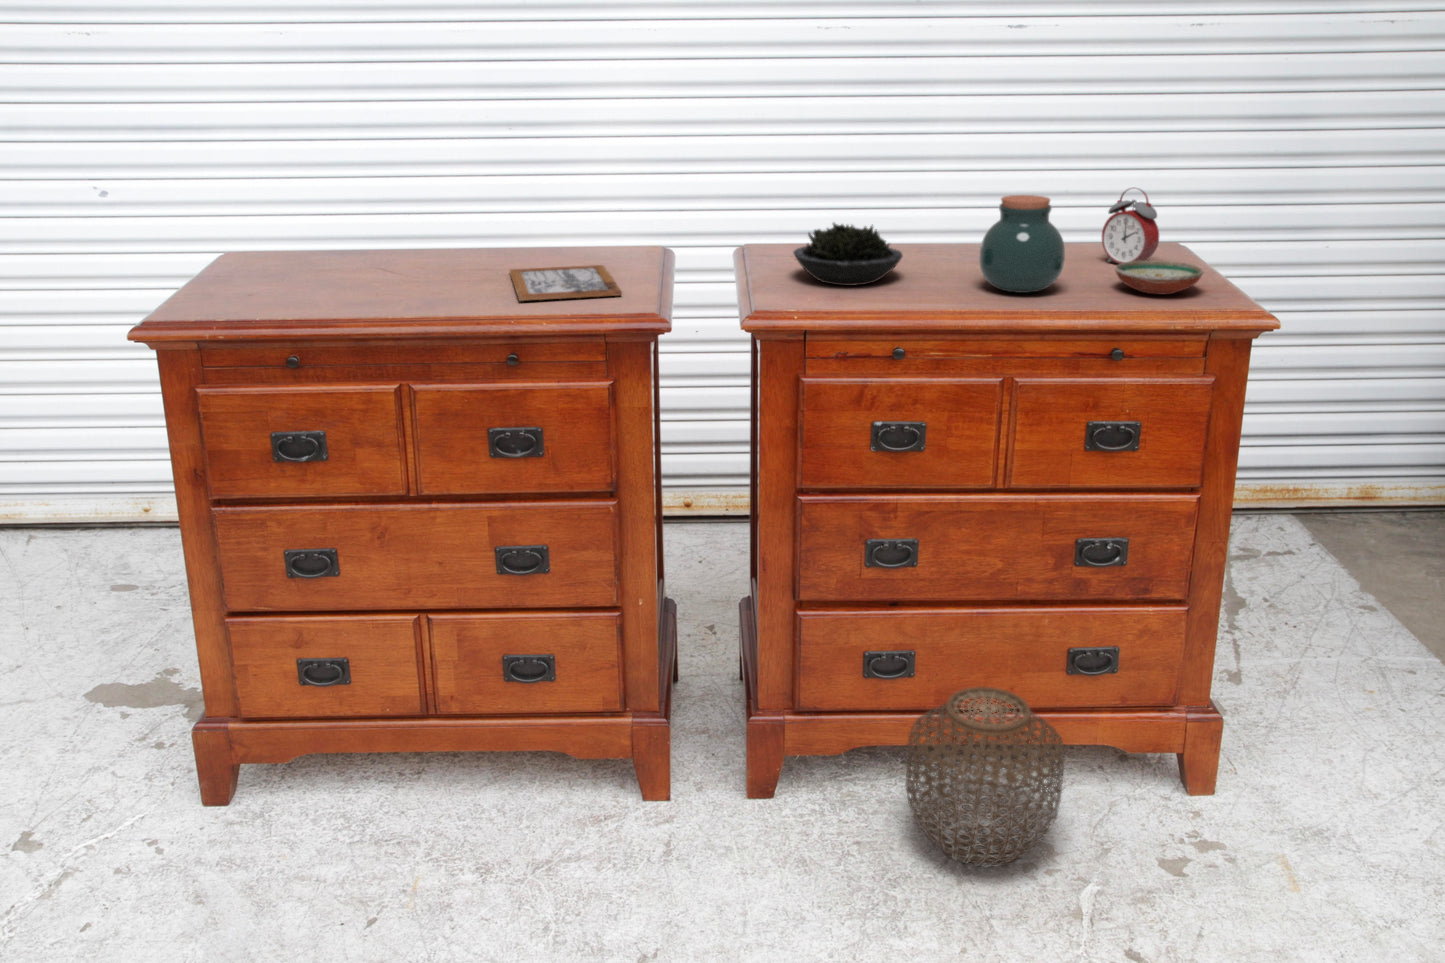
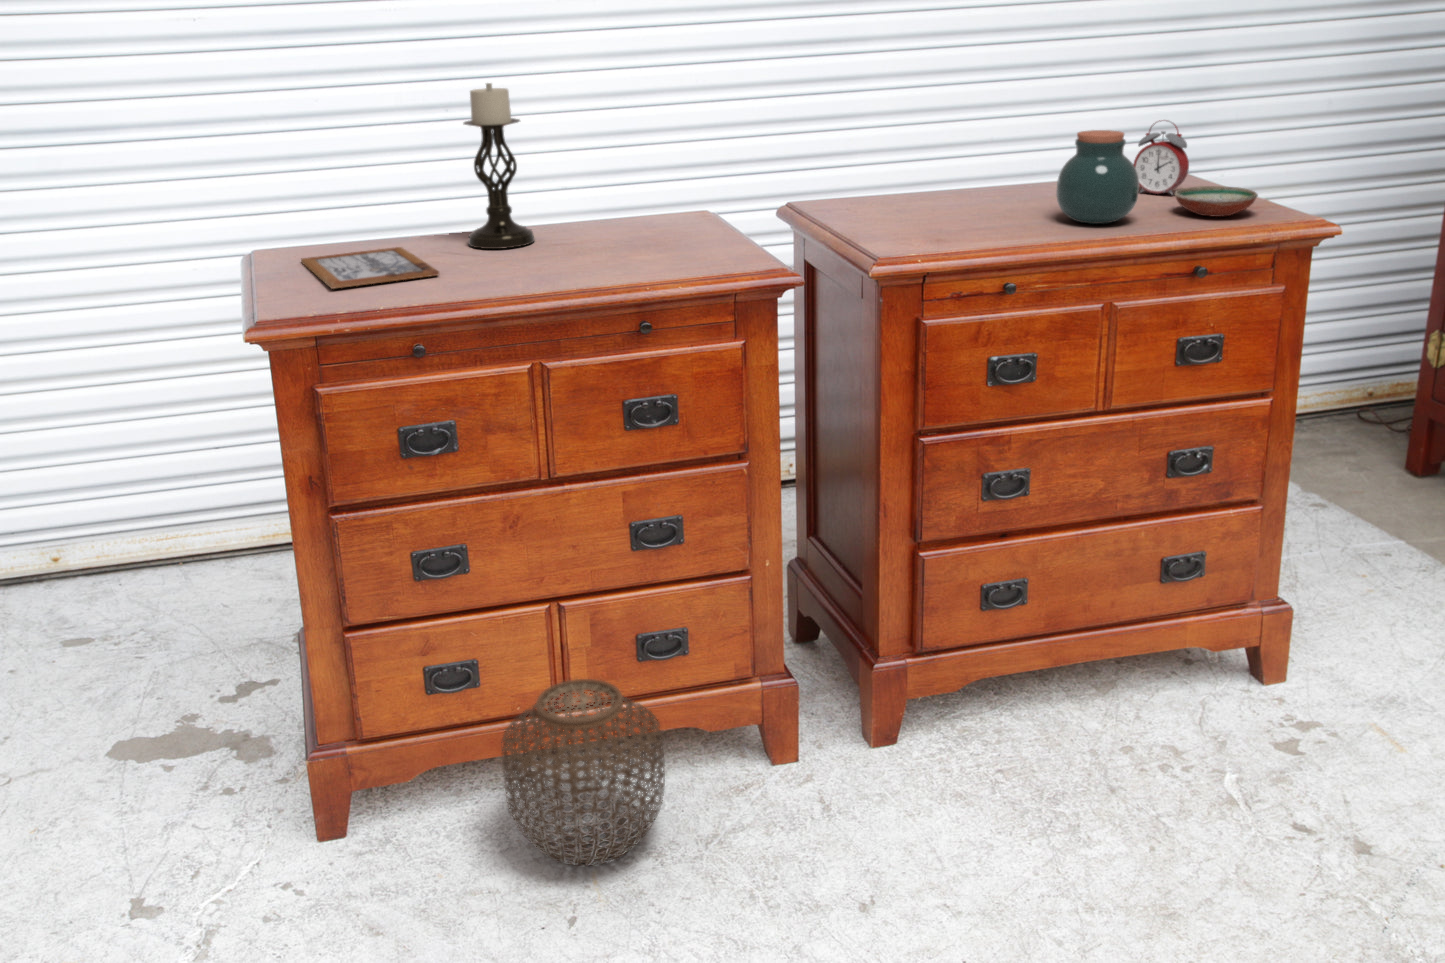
candle holder: none [400,117,469,274] -> present [464,83,534,249]
succulent plant: present [793,223,902,286] -> none [875,167,984,229]
picture frame: present [510,265,622,301] -> present [301,247,439,289]
woven basket: present [906,687,1065,867] -> present [501,679,665,866]

